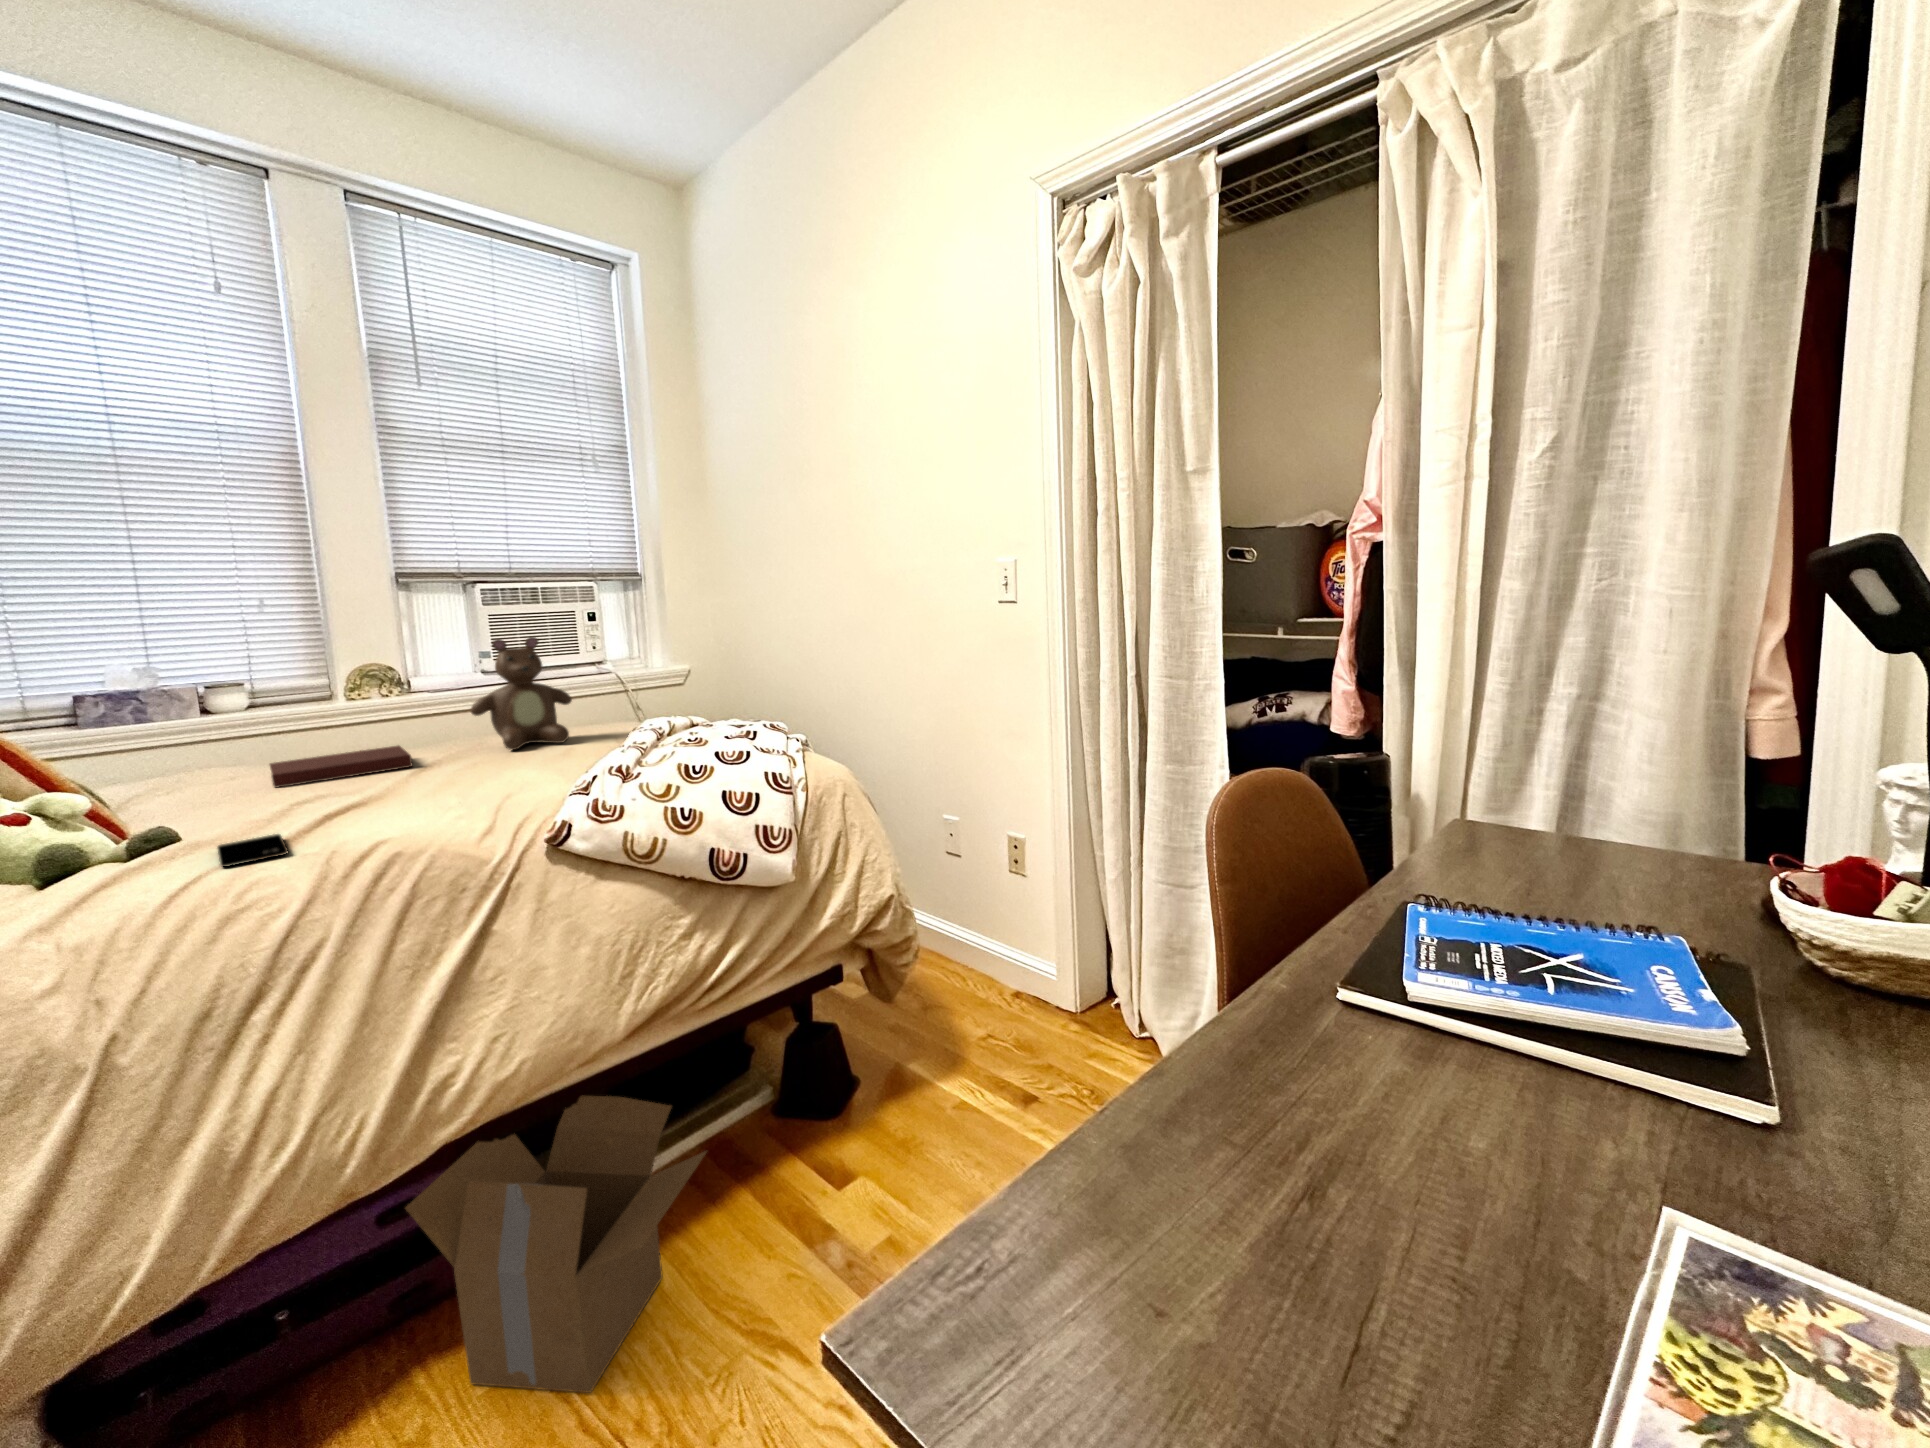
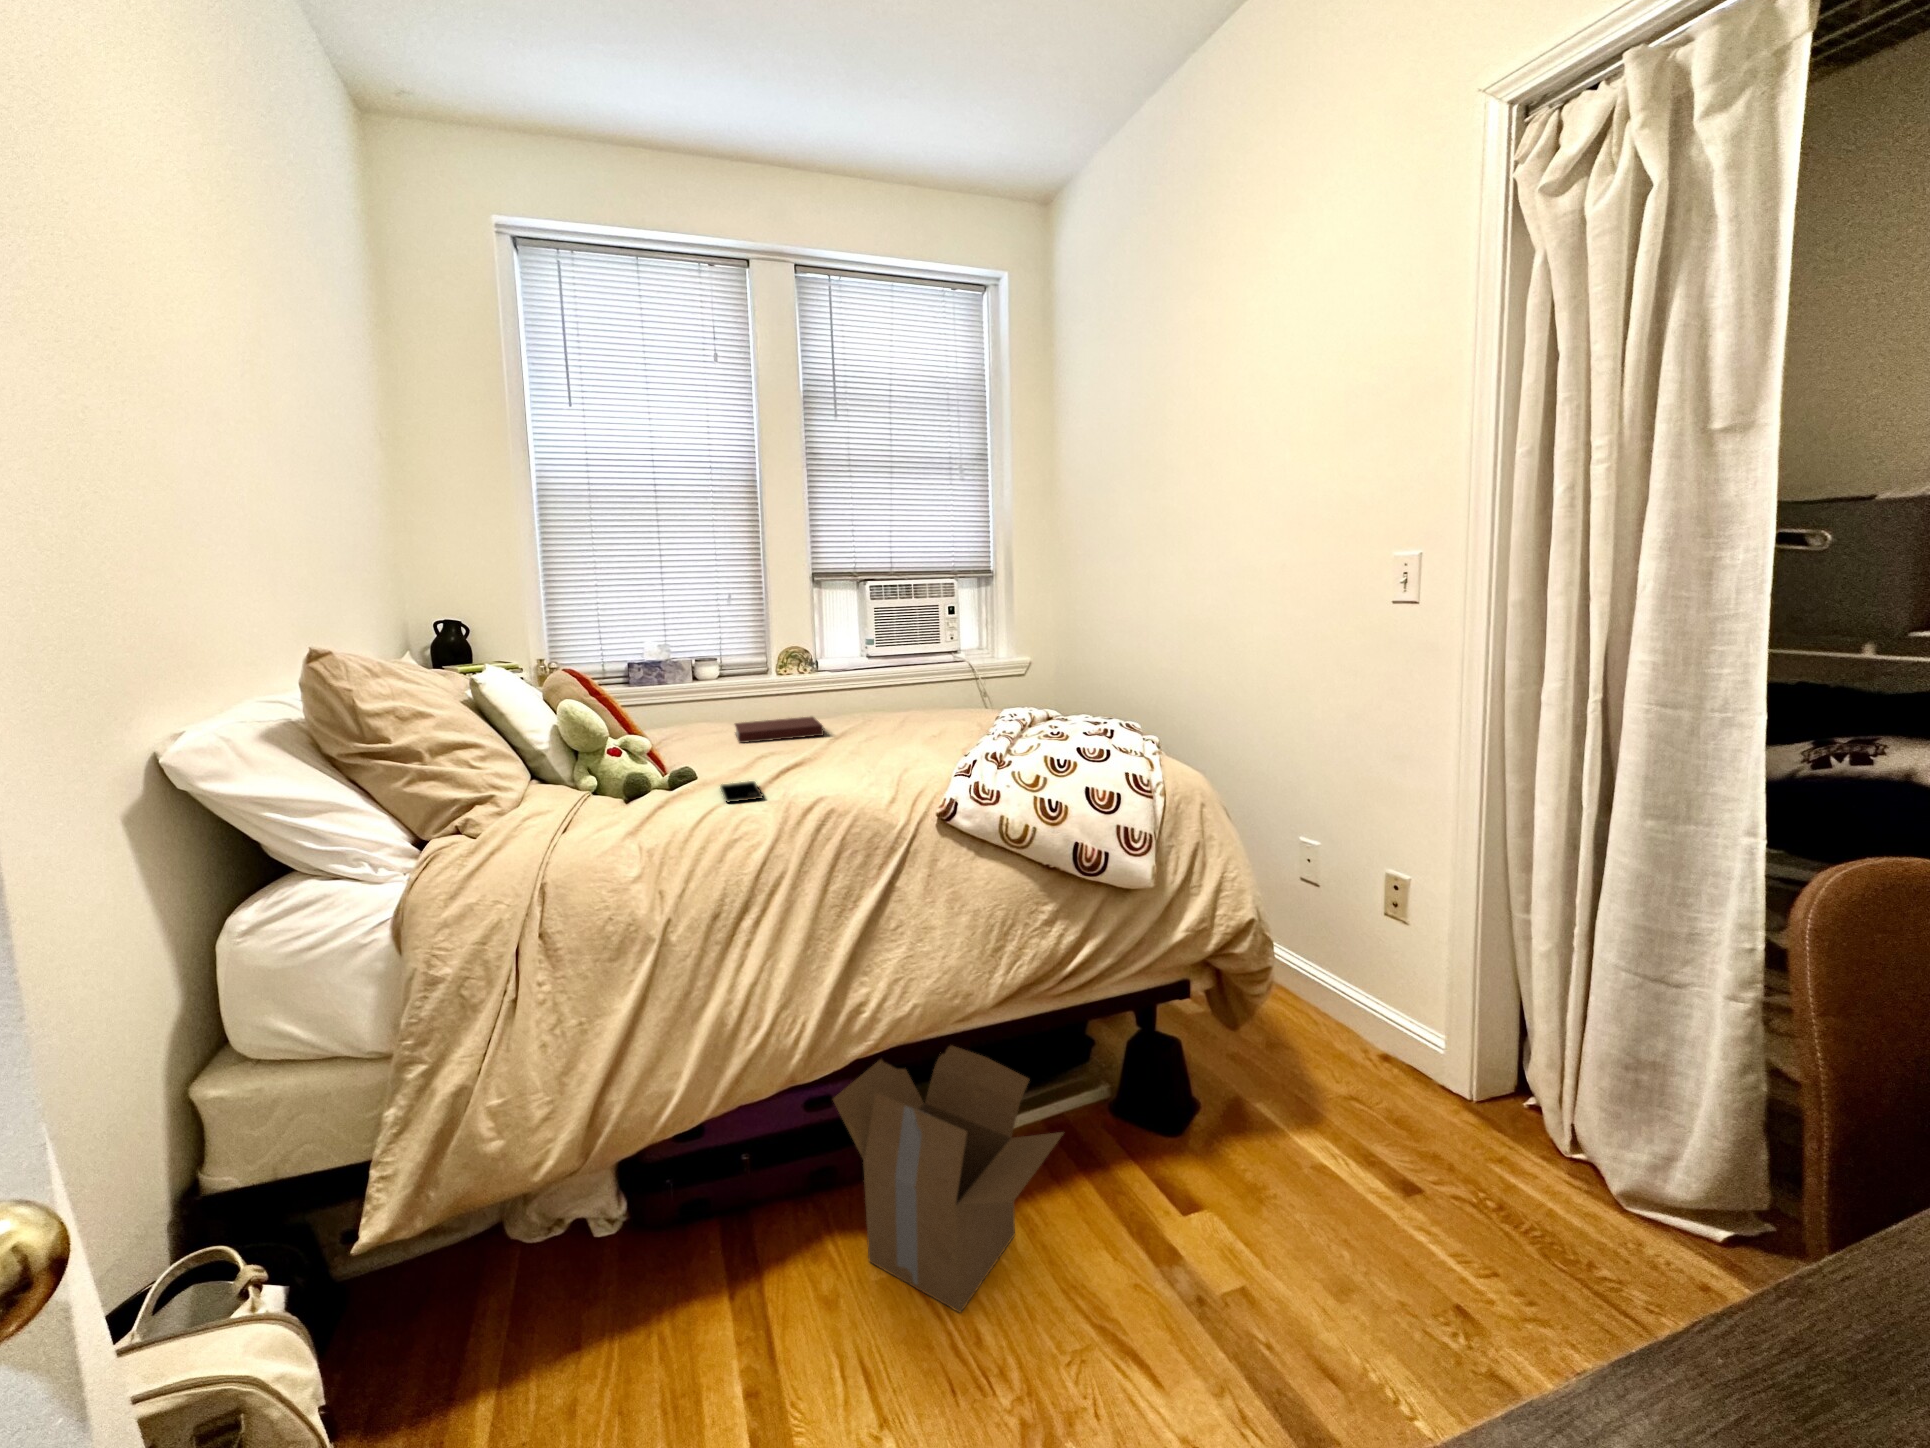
teddy bear: present [471,637,572,750] -> none [862,629,937,728]

